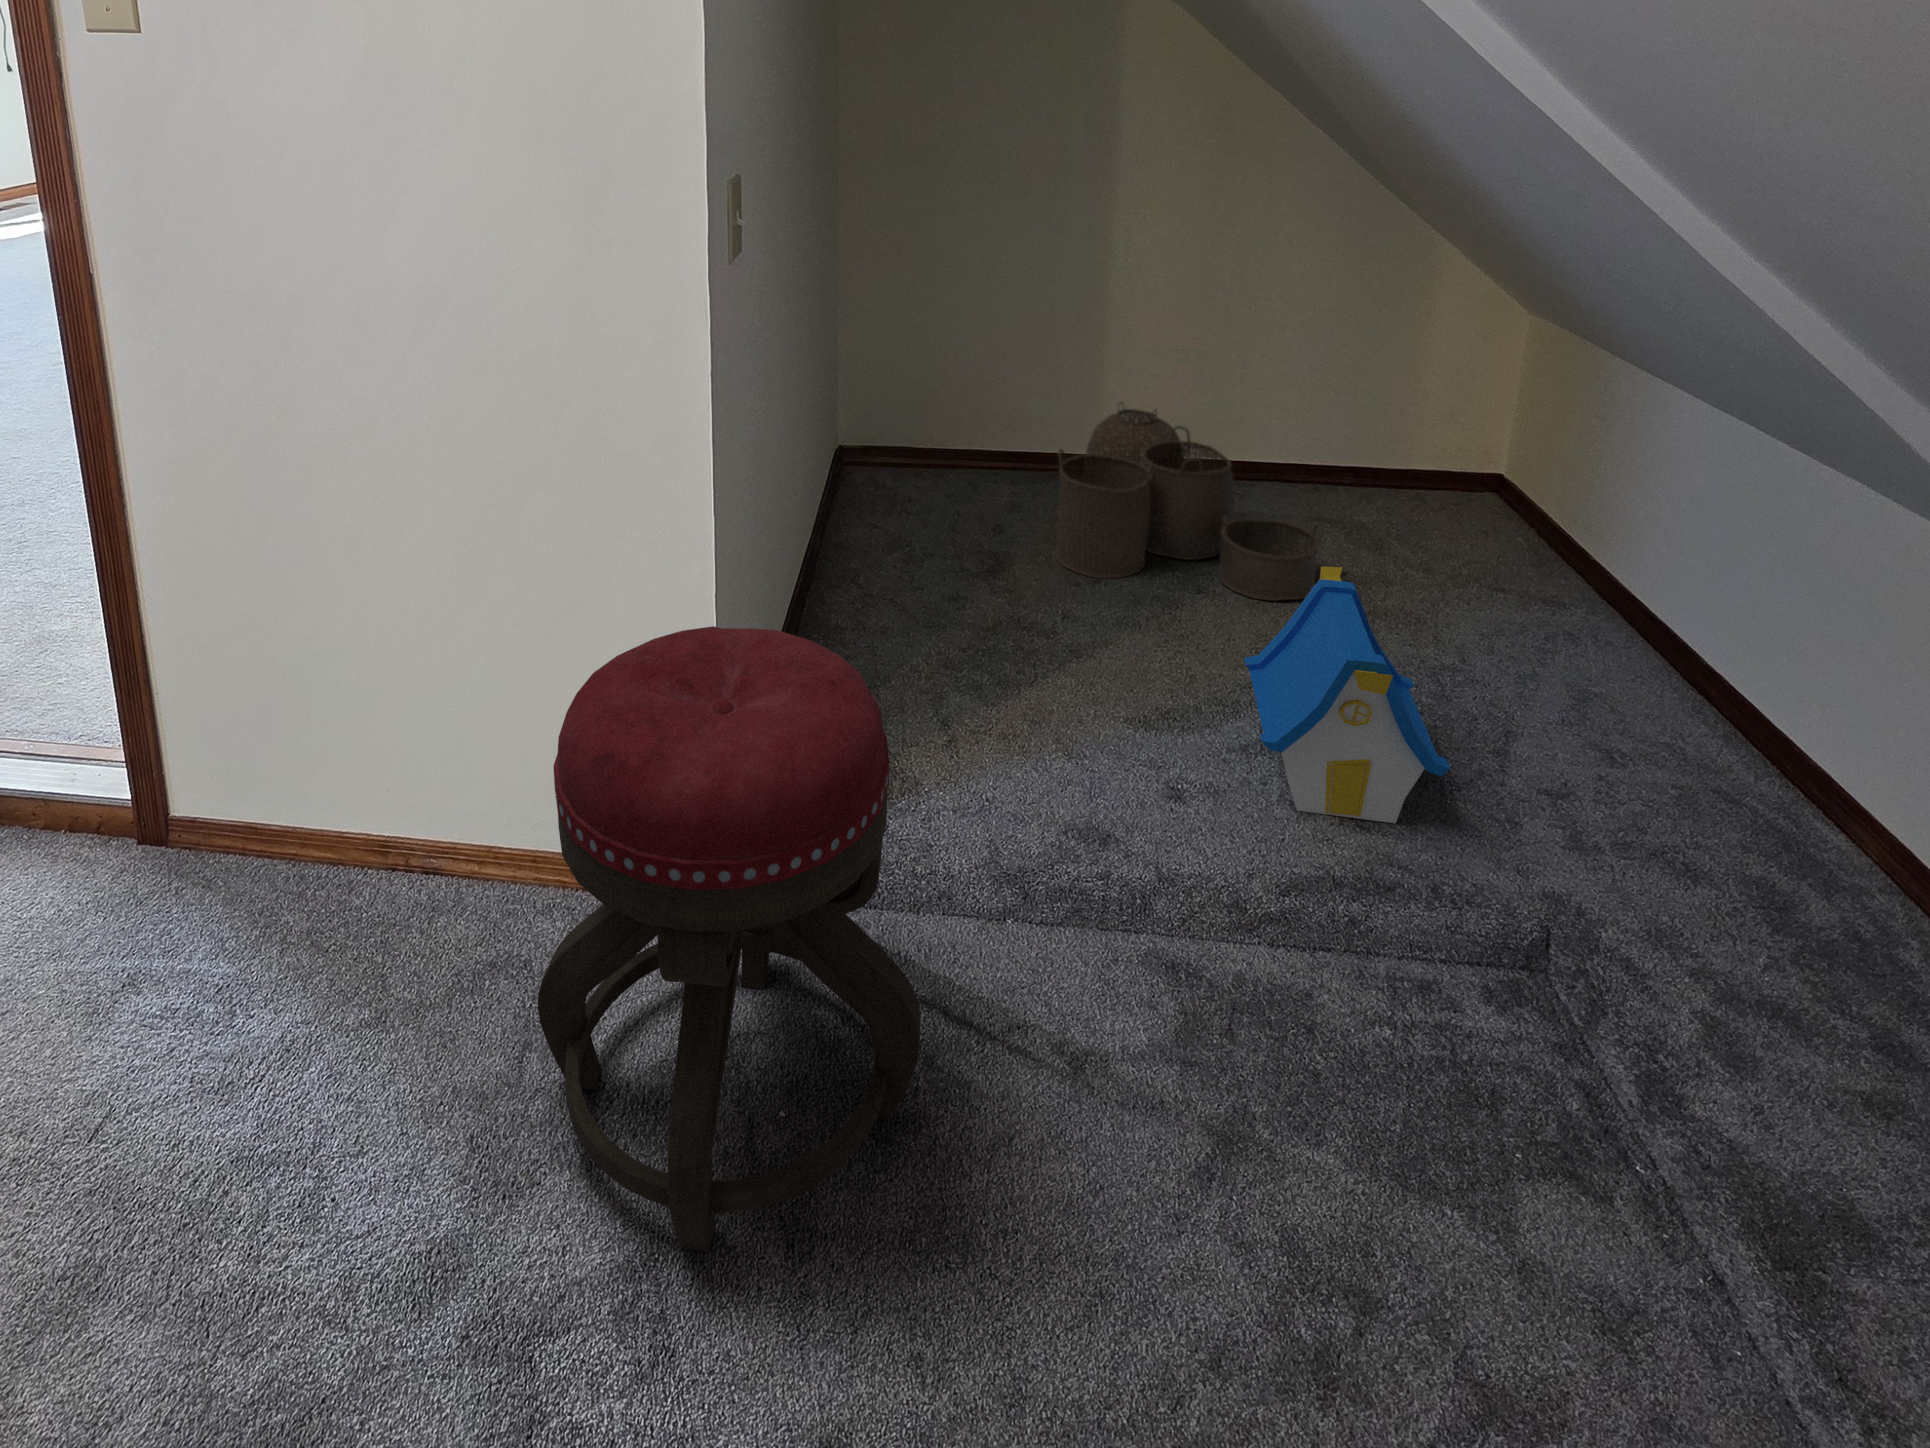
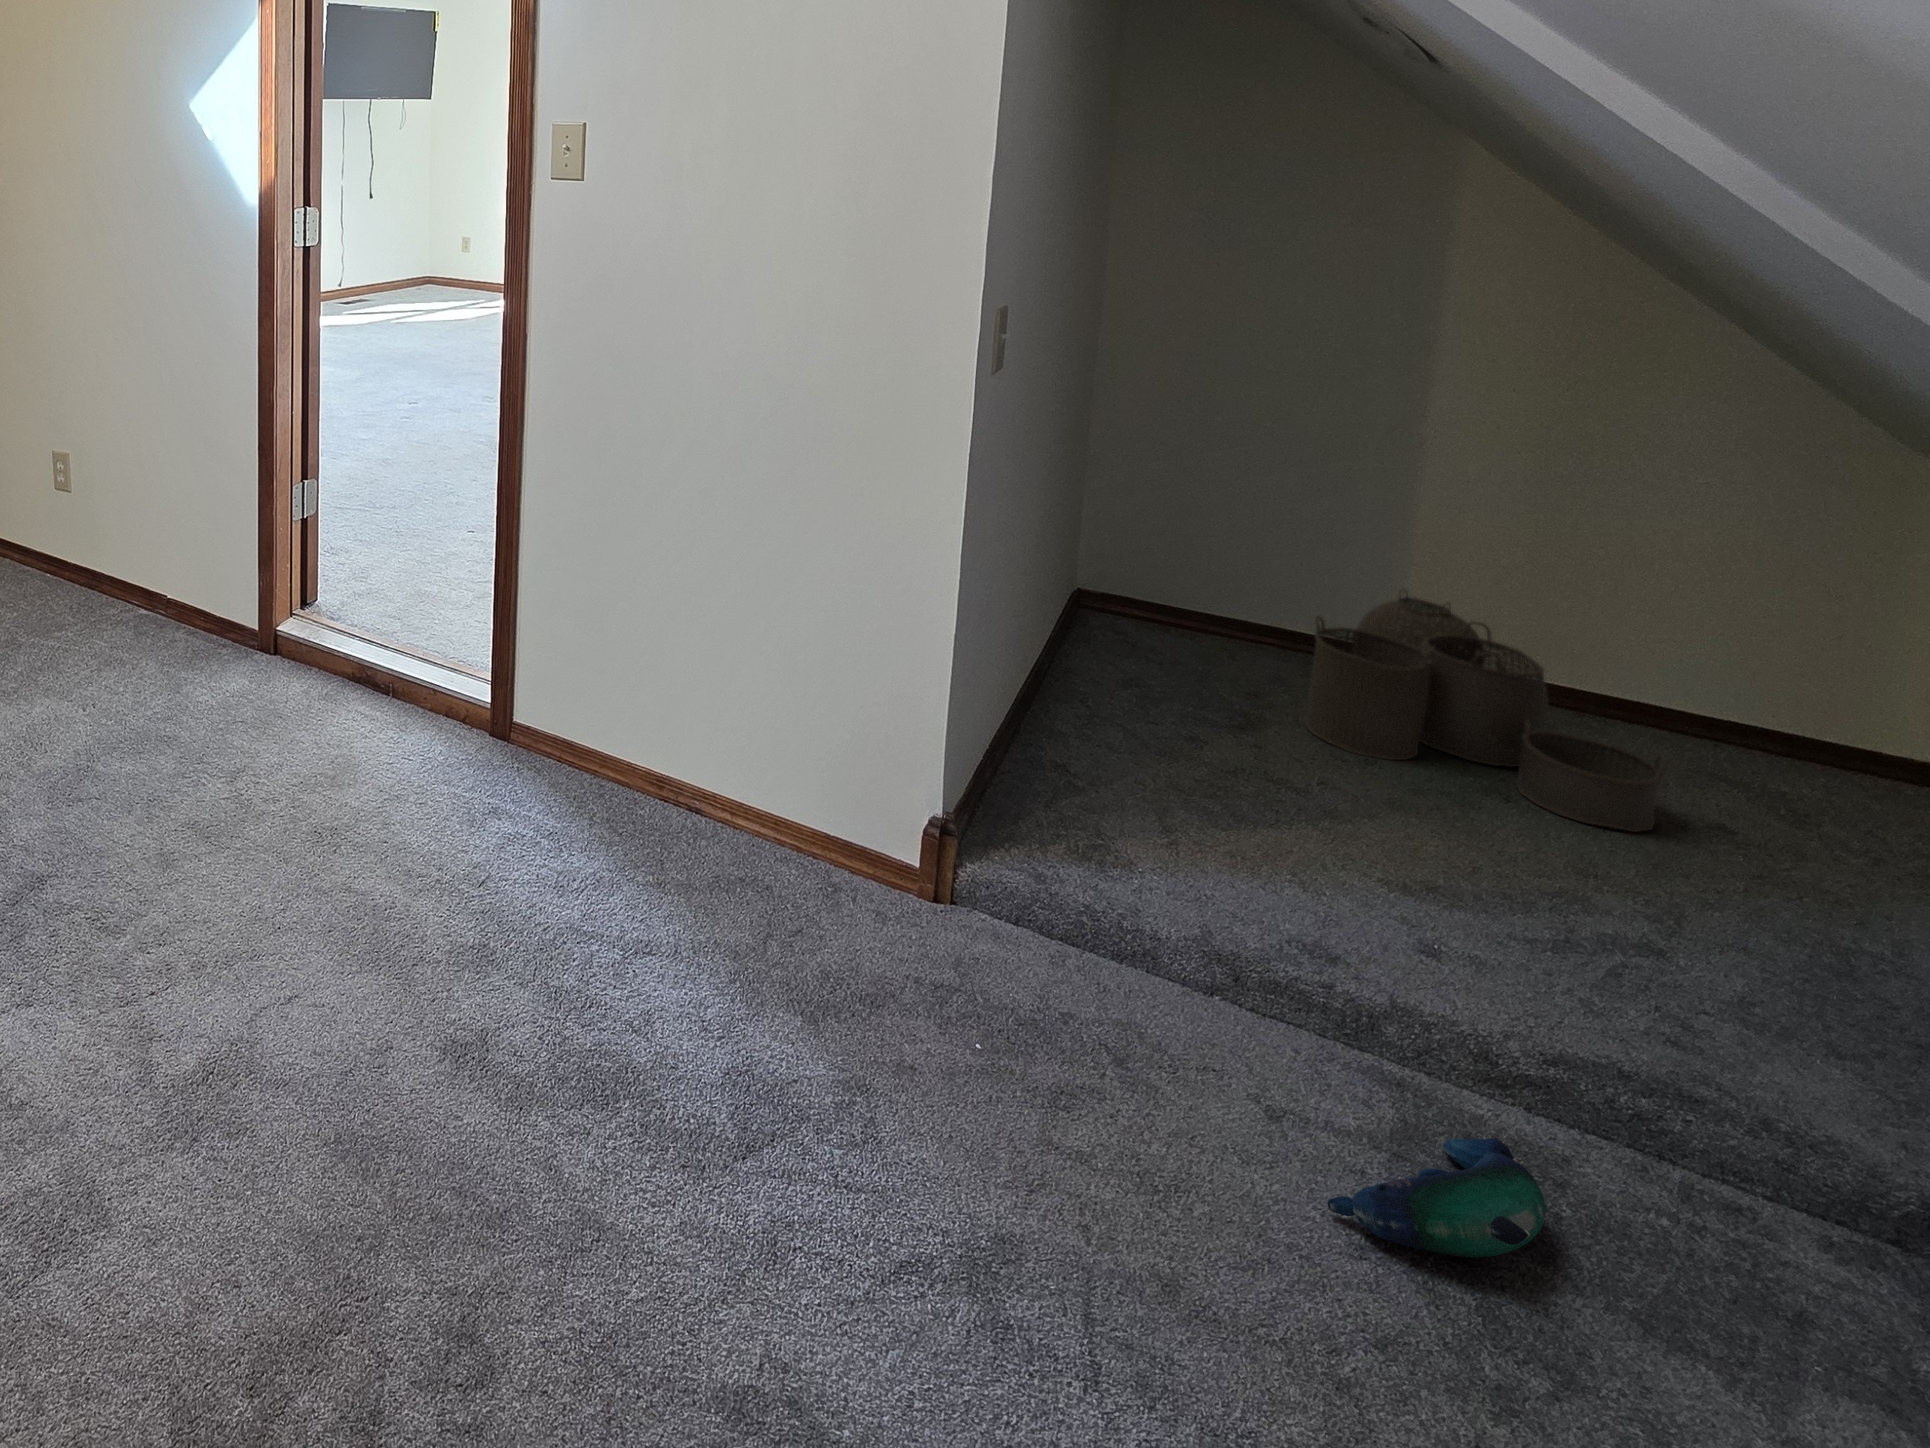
toy house: present [1245,567,1450,823] -> none [1527,773,1796,1054]
ottoman: present [538,626,921,1252] -> none [789,645,1116,1110]
plush toy: none [1136,1004,1314,1188] -> present [1327,1138,1546,1258]

